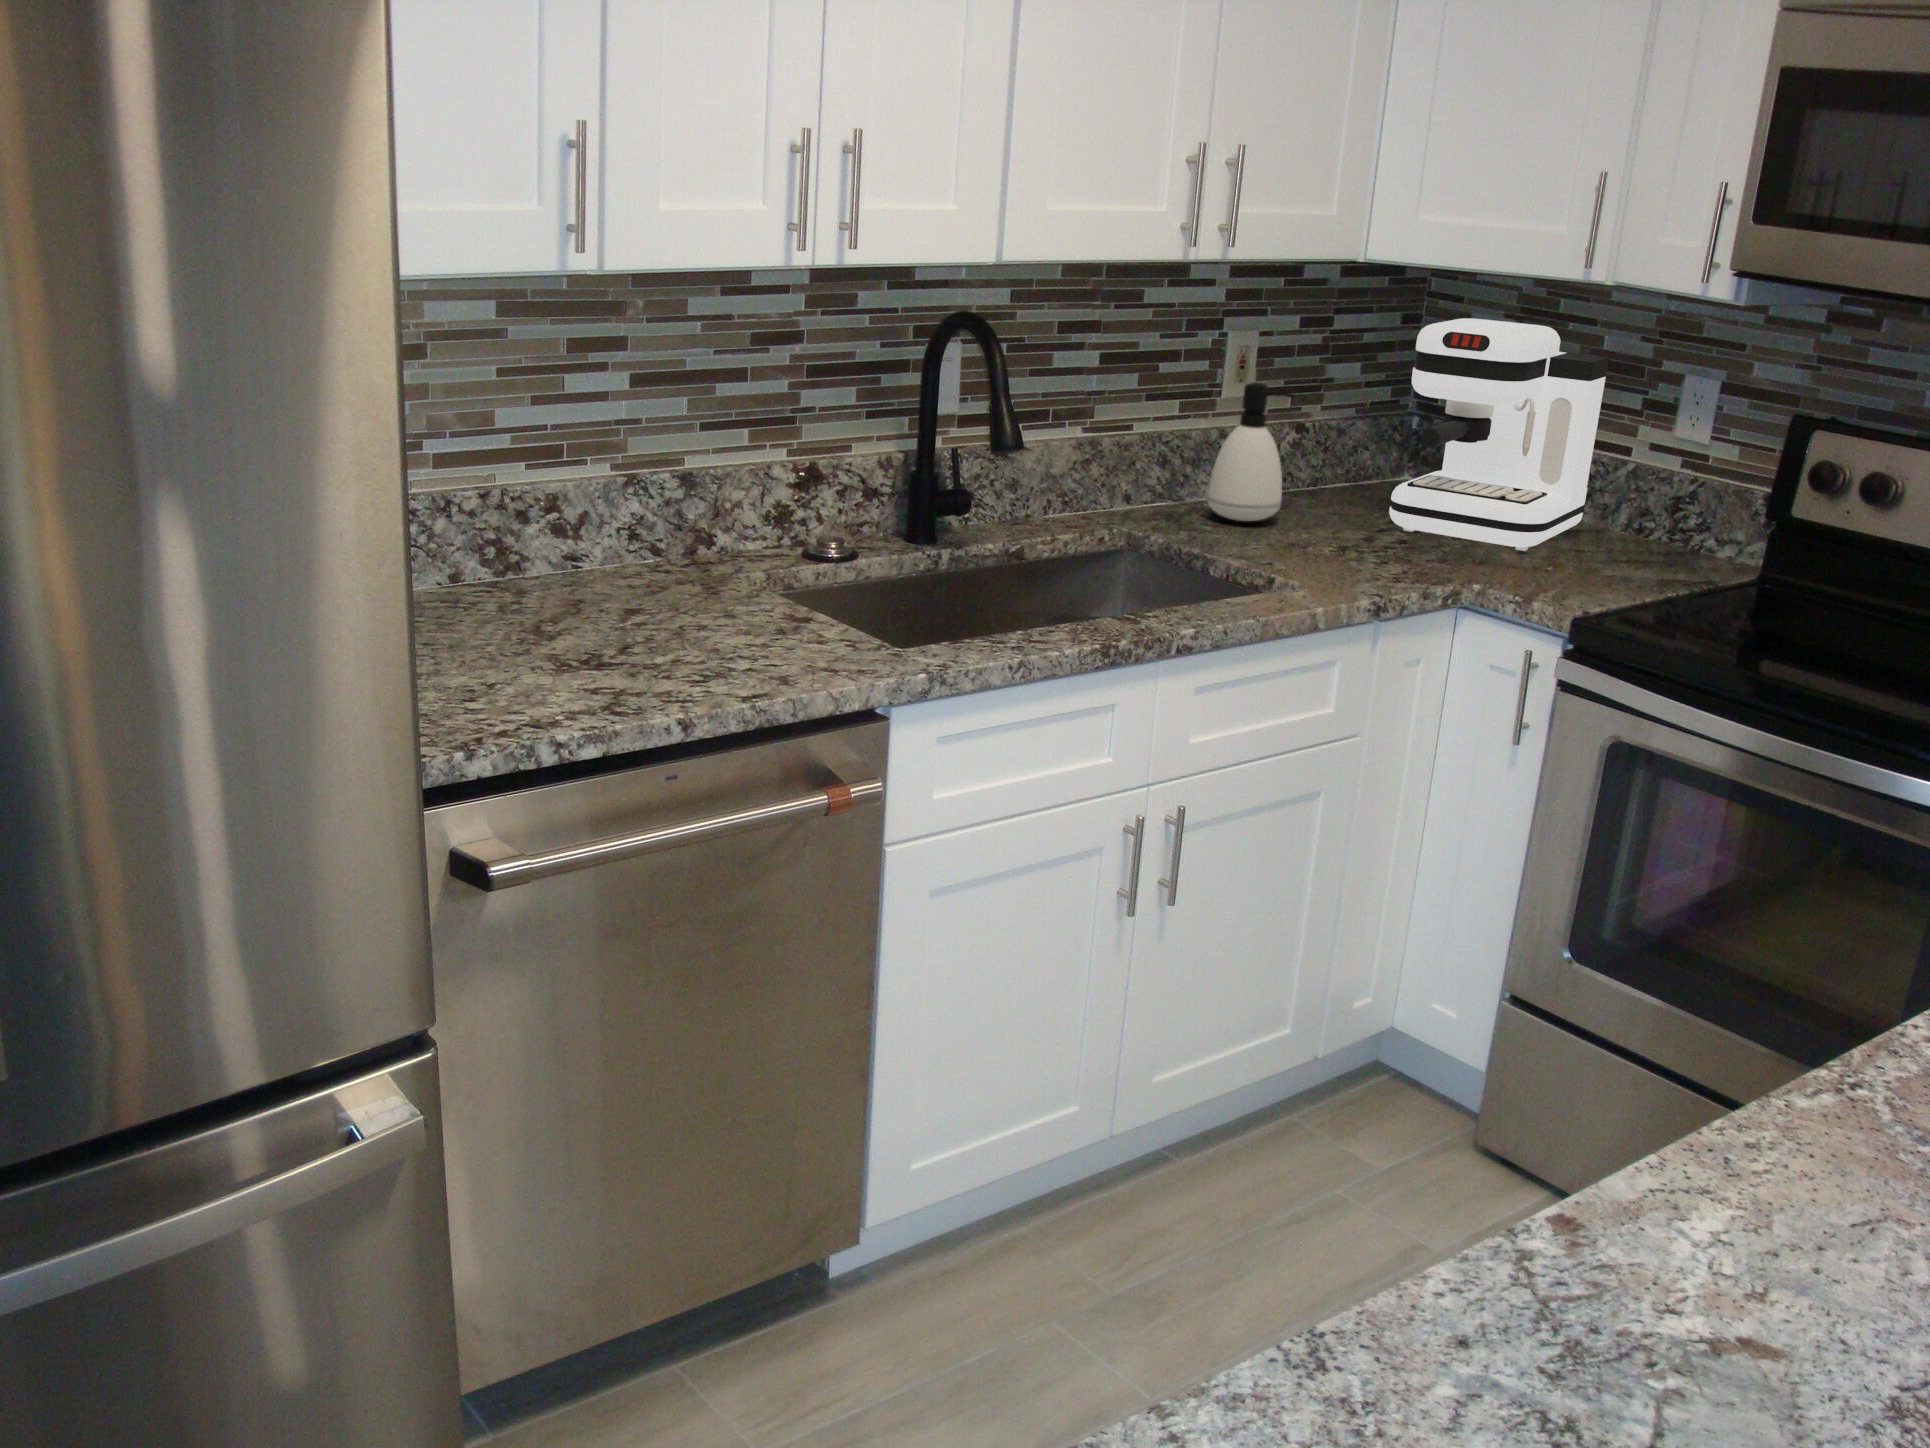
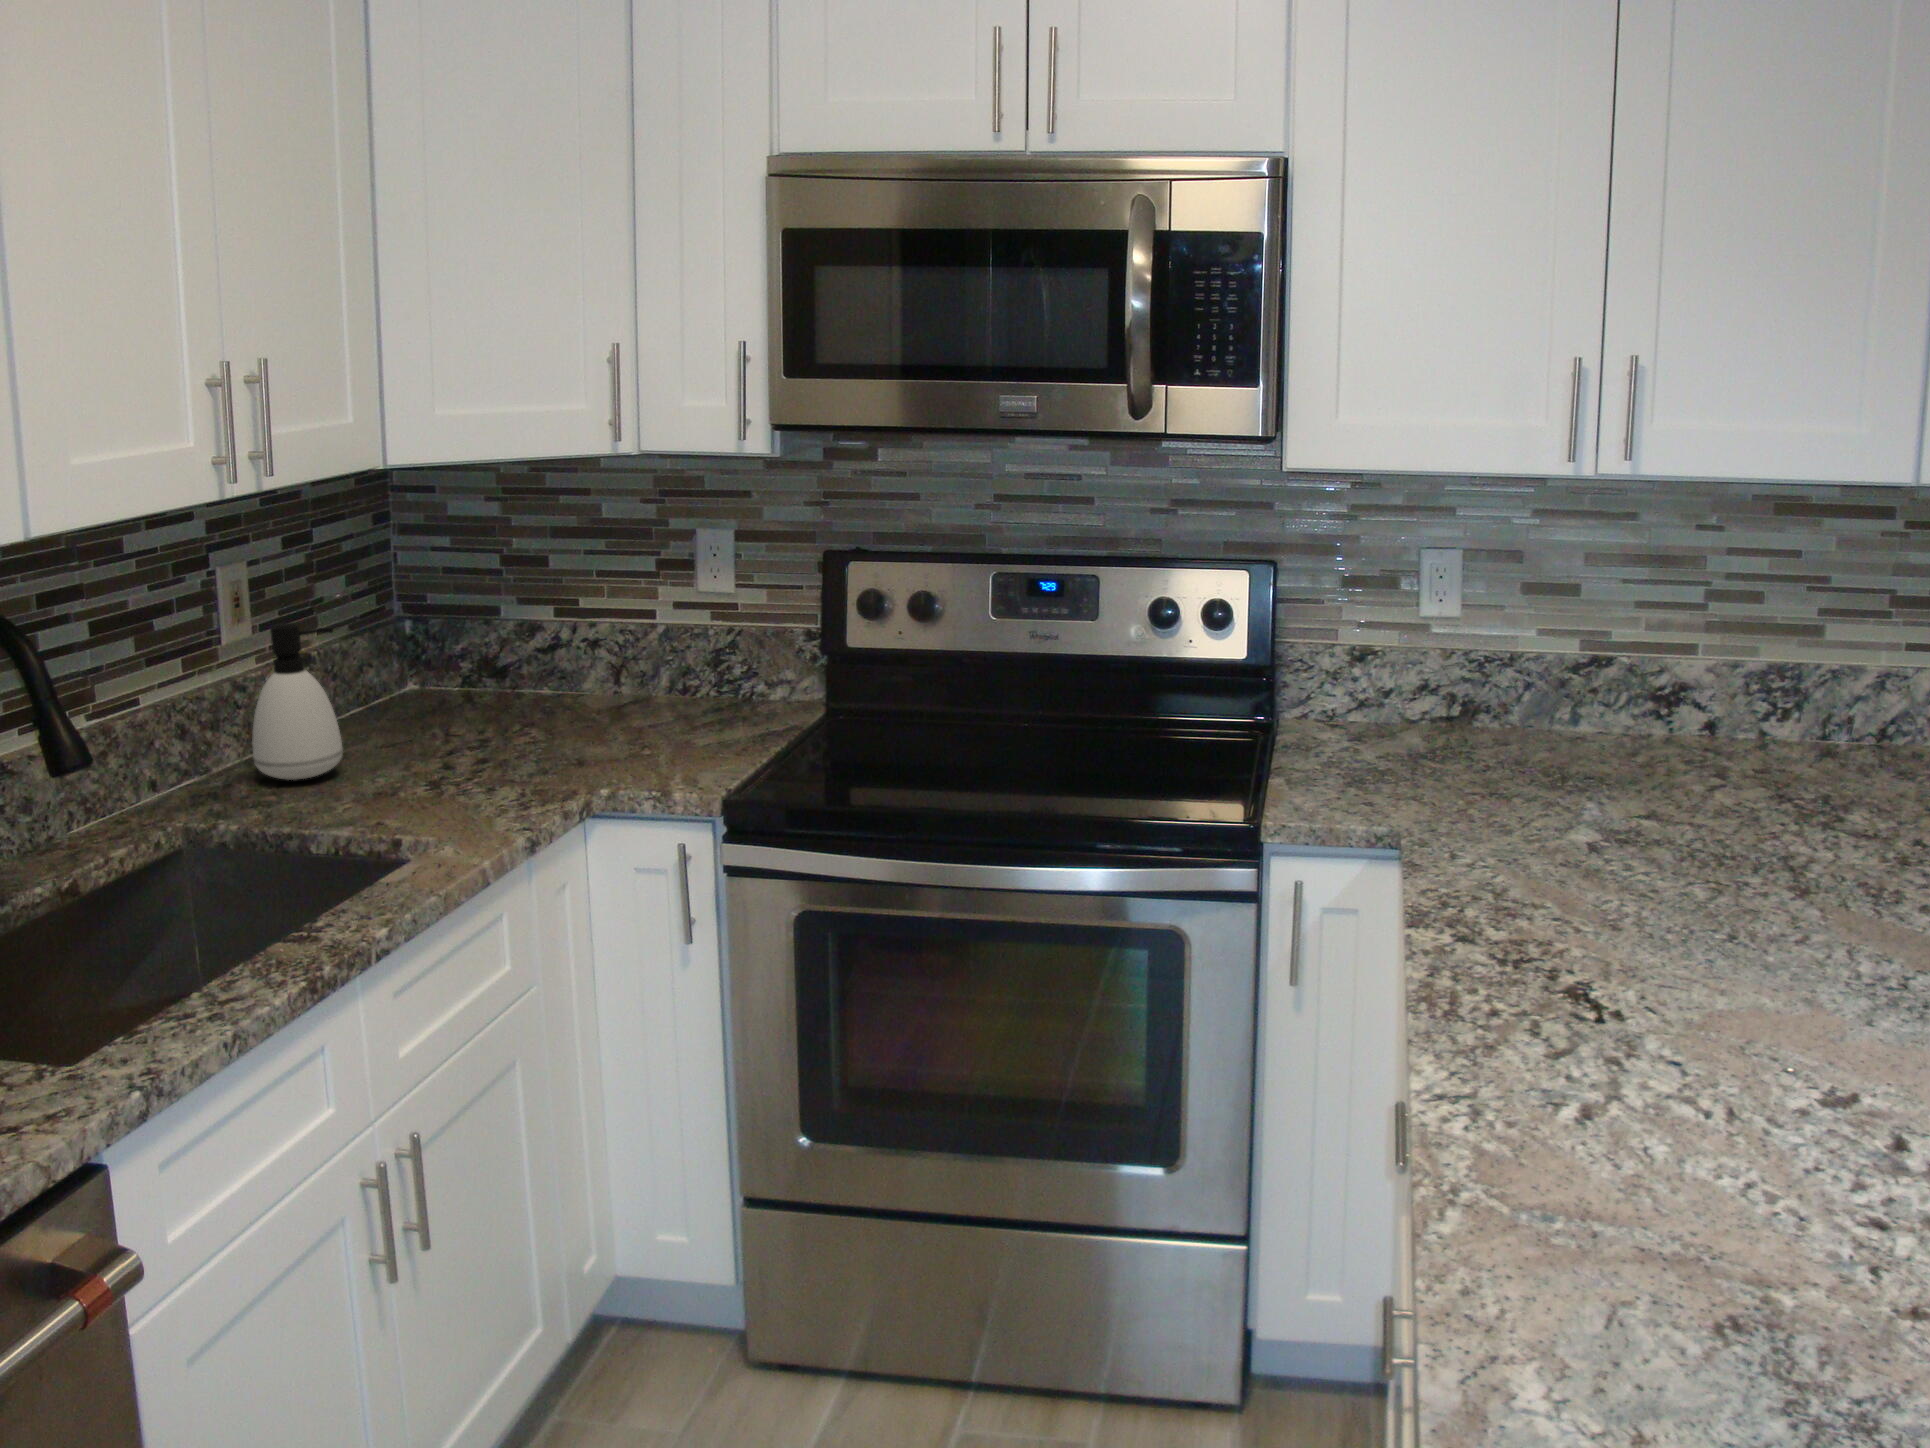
coffee maker: present [1389,318,1609,551] -> none [440,510,636,745]

